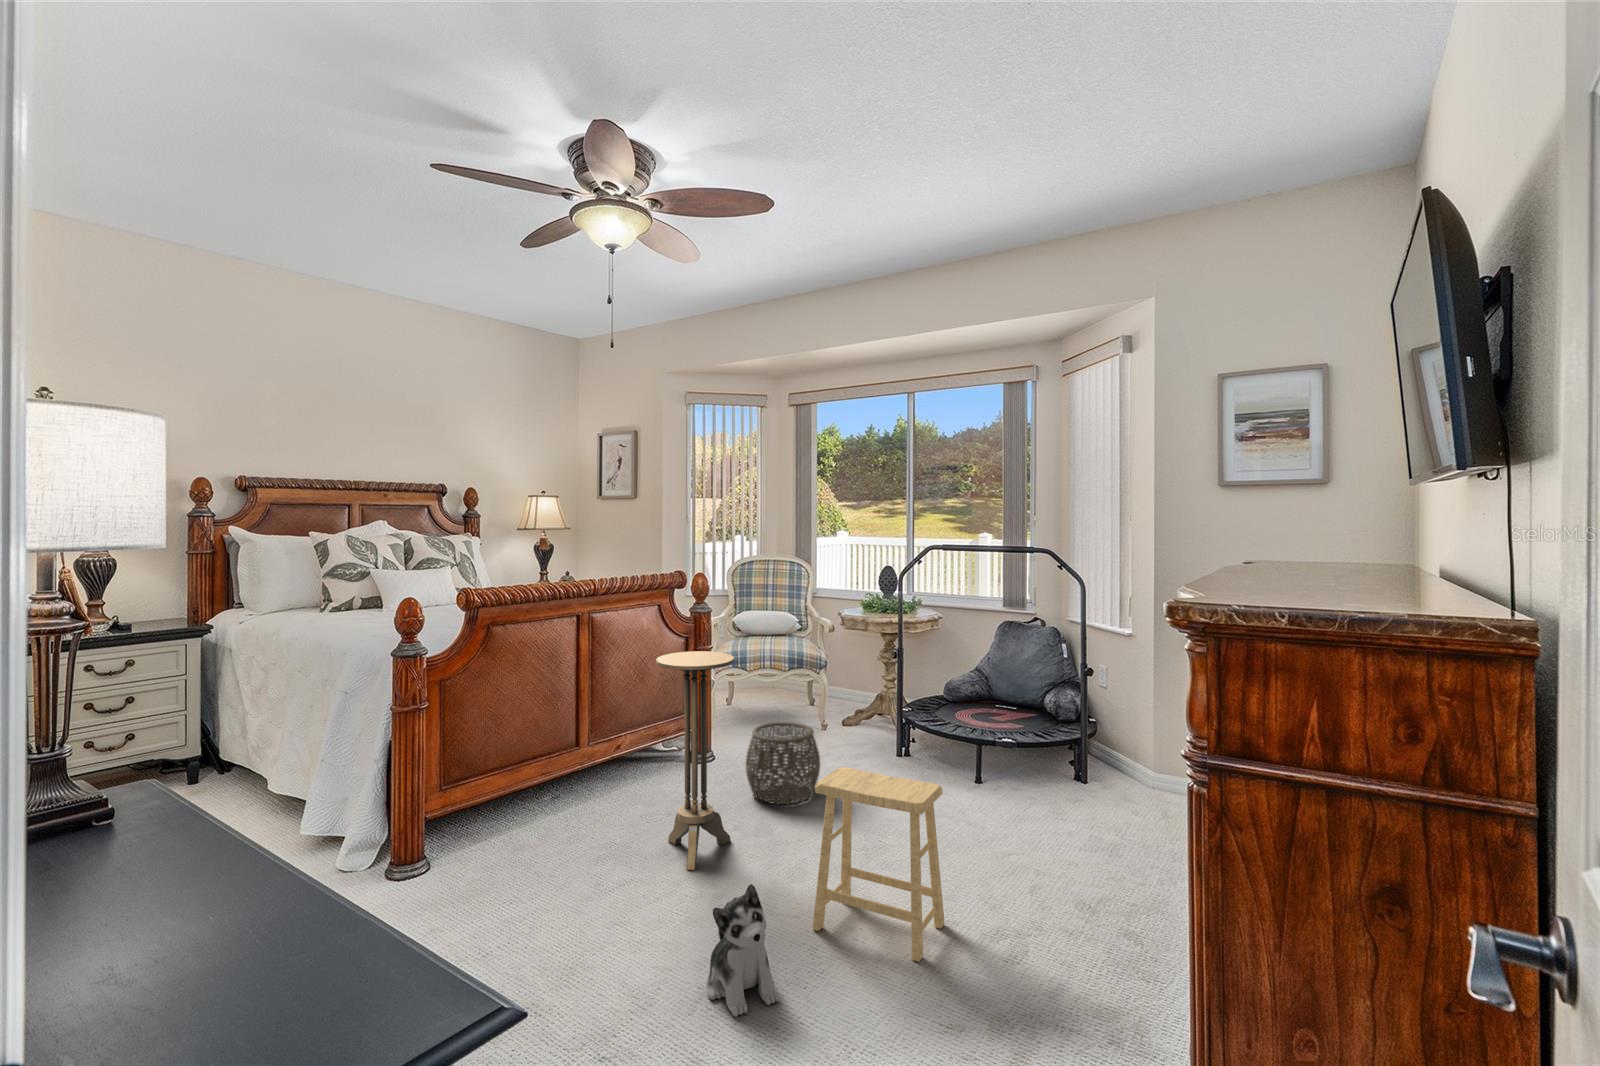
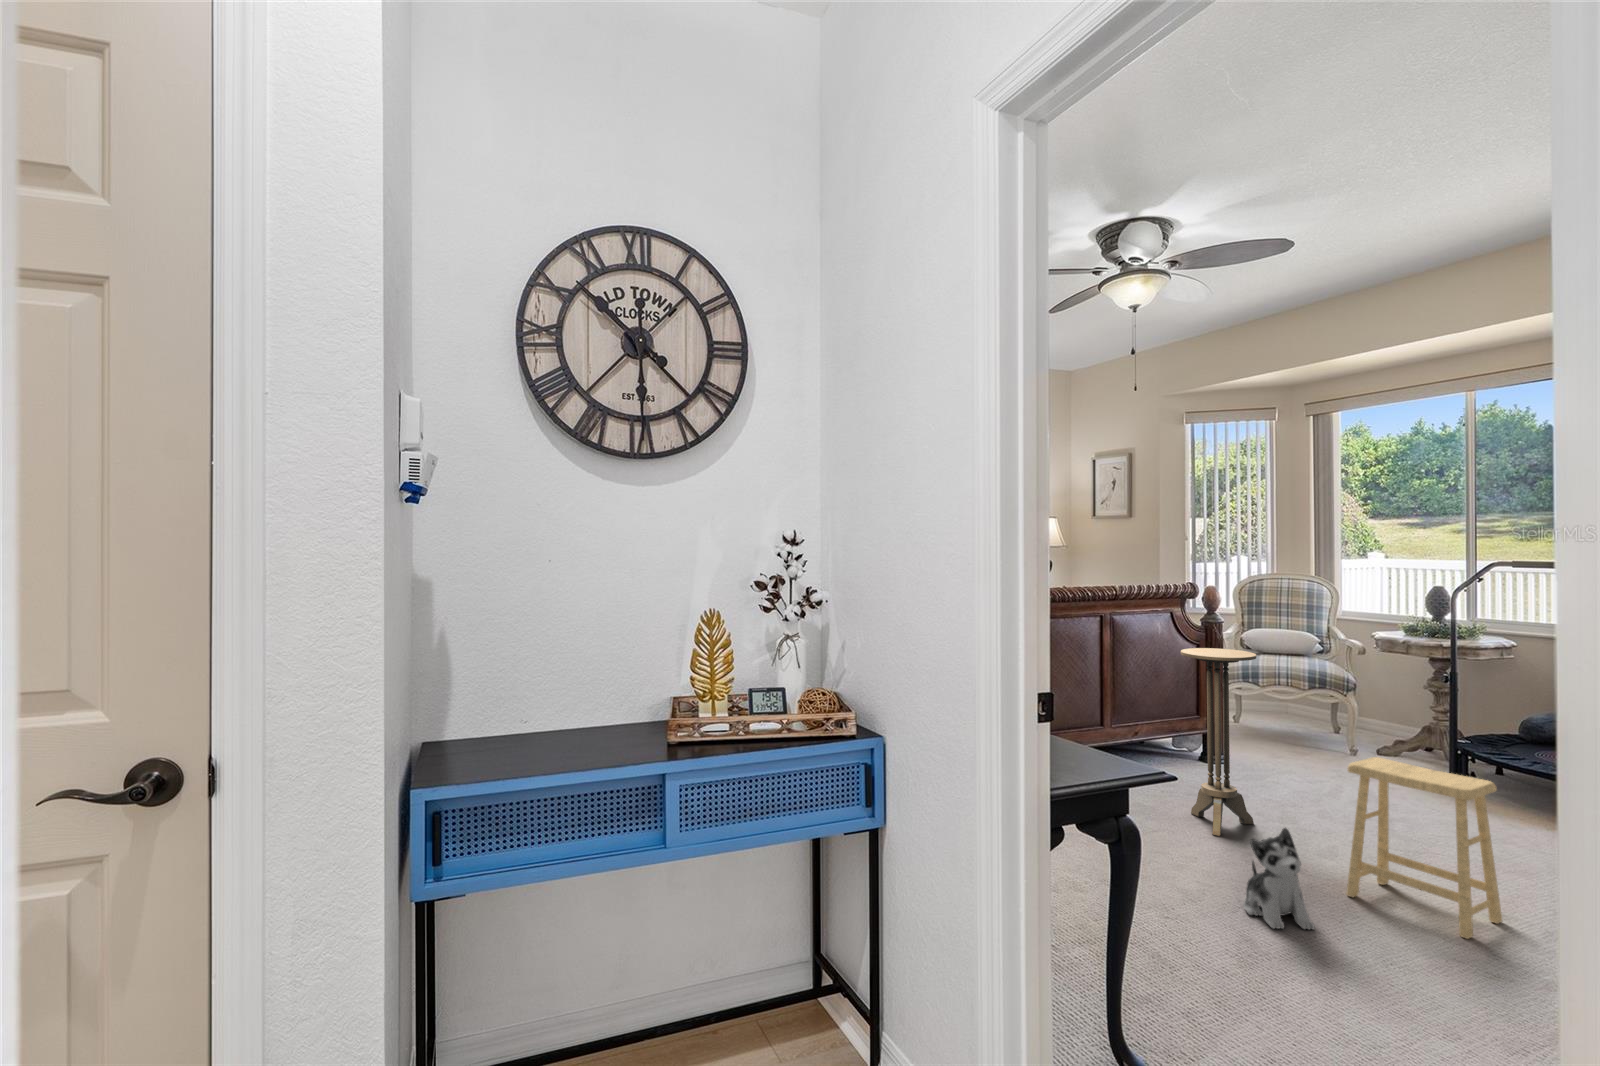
woven basket: present [746,722,820,804] -> none [1264,730,1351,808]

